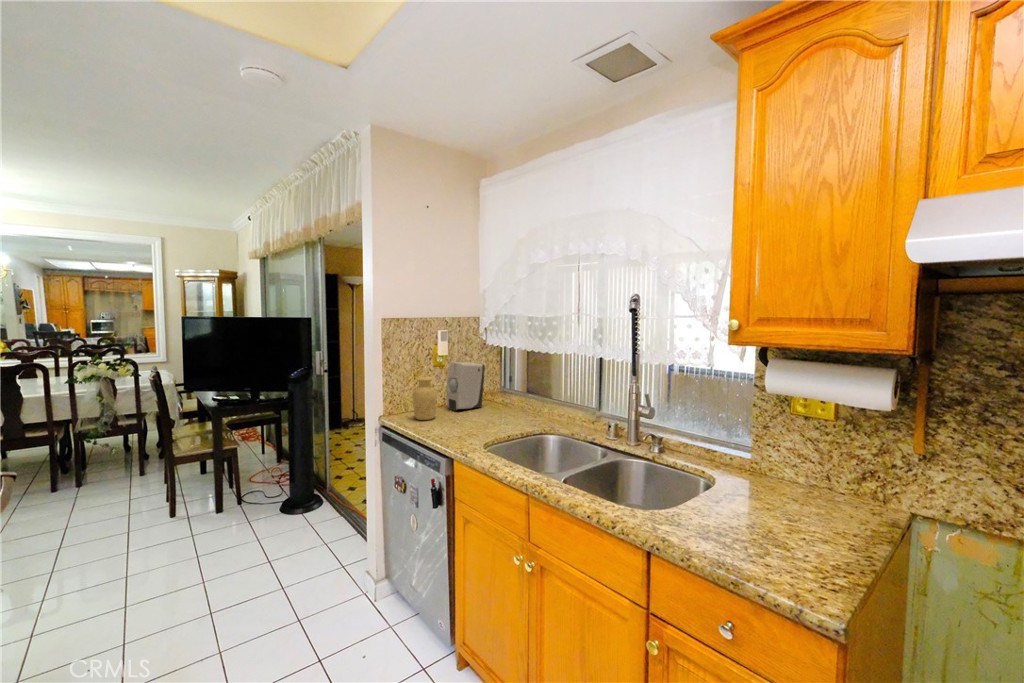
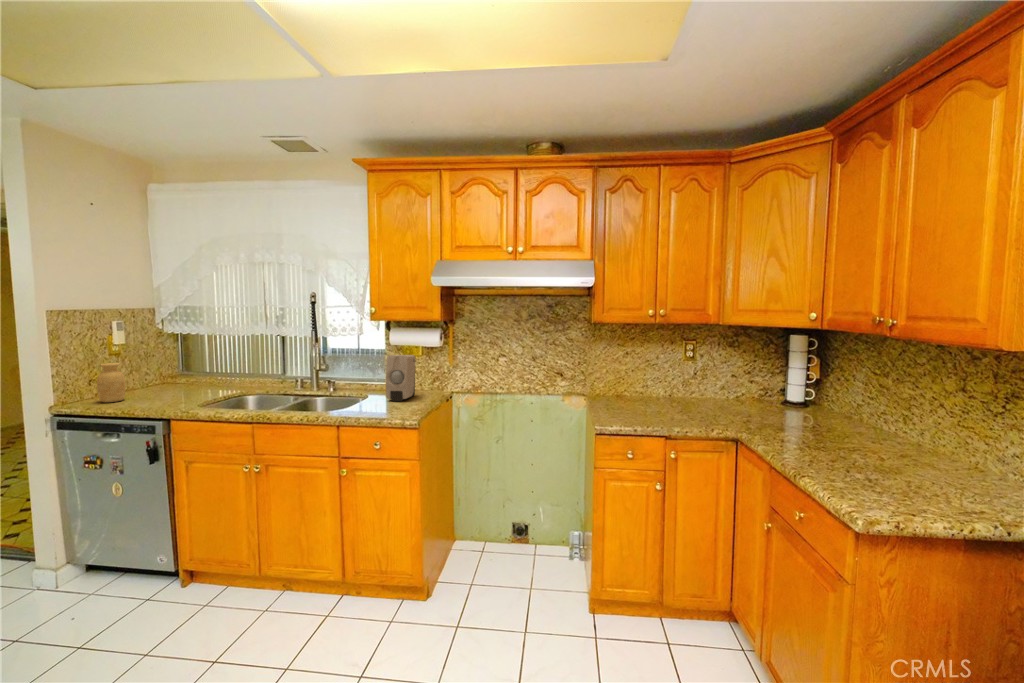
soap dispenser: present [446,362,485,411] -> present [386,355,415,401]

